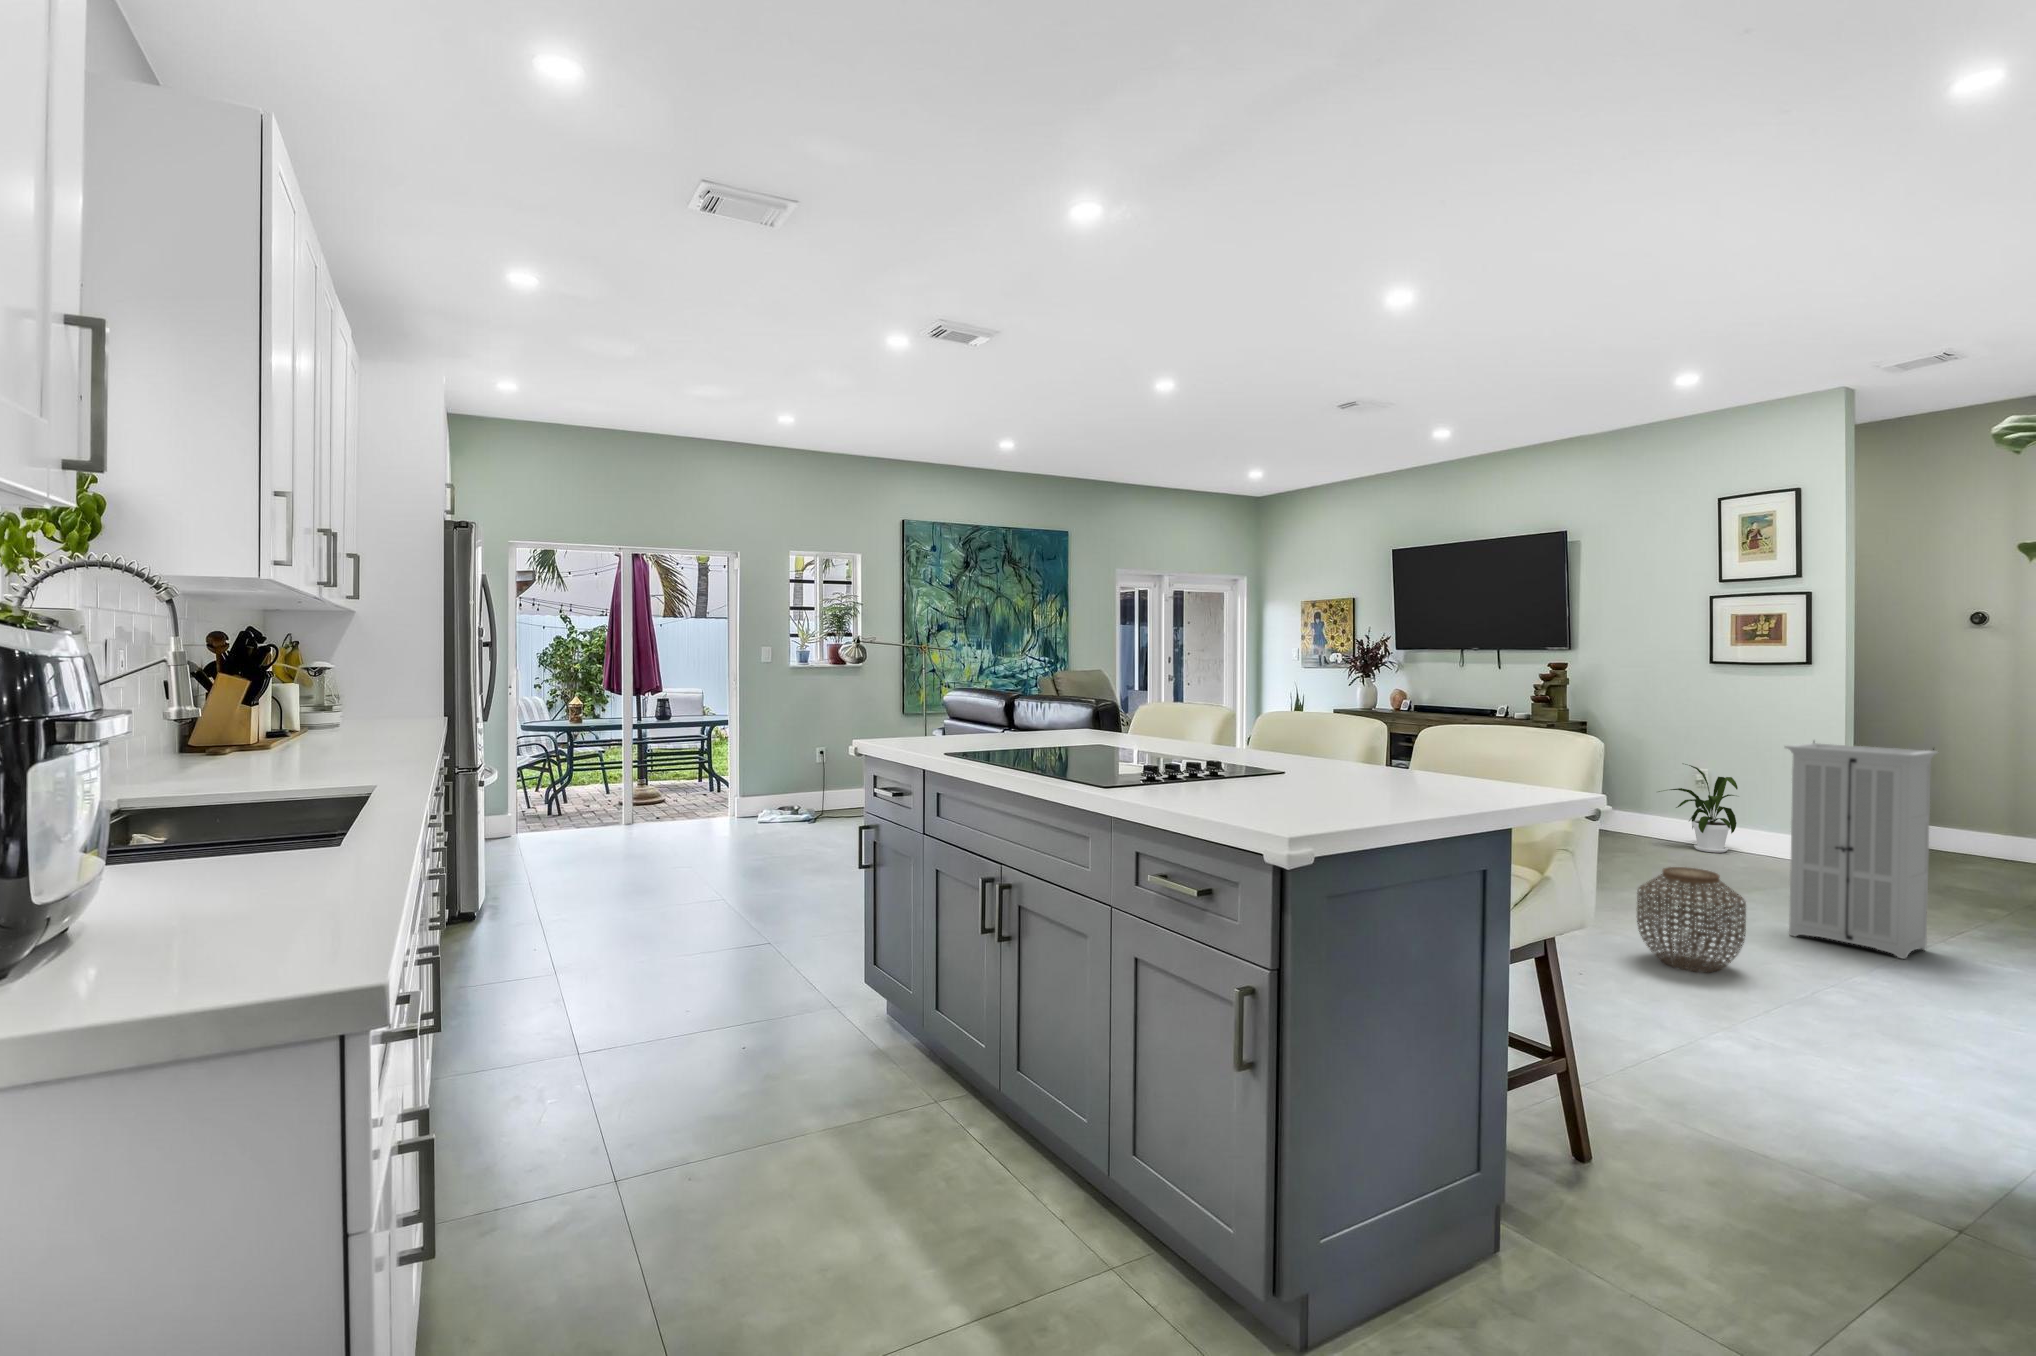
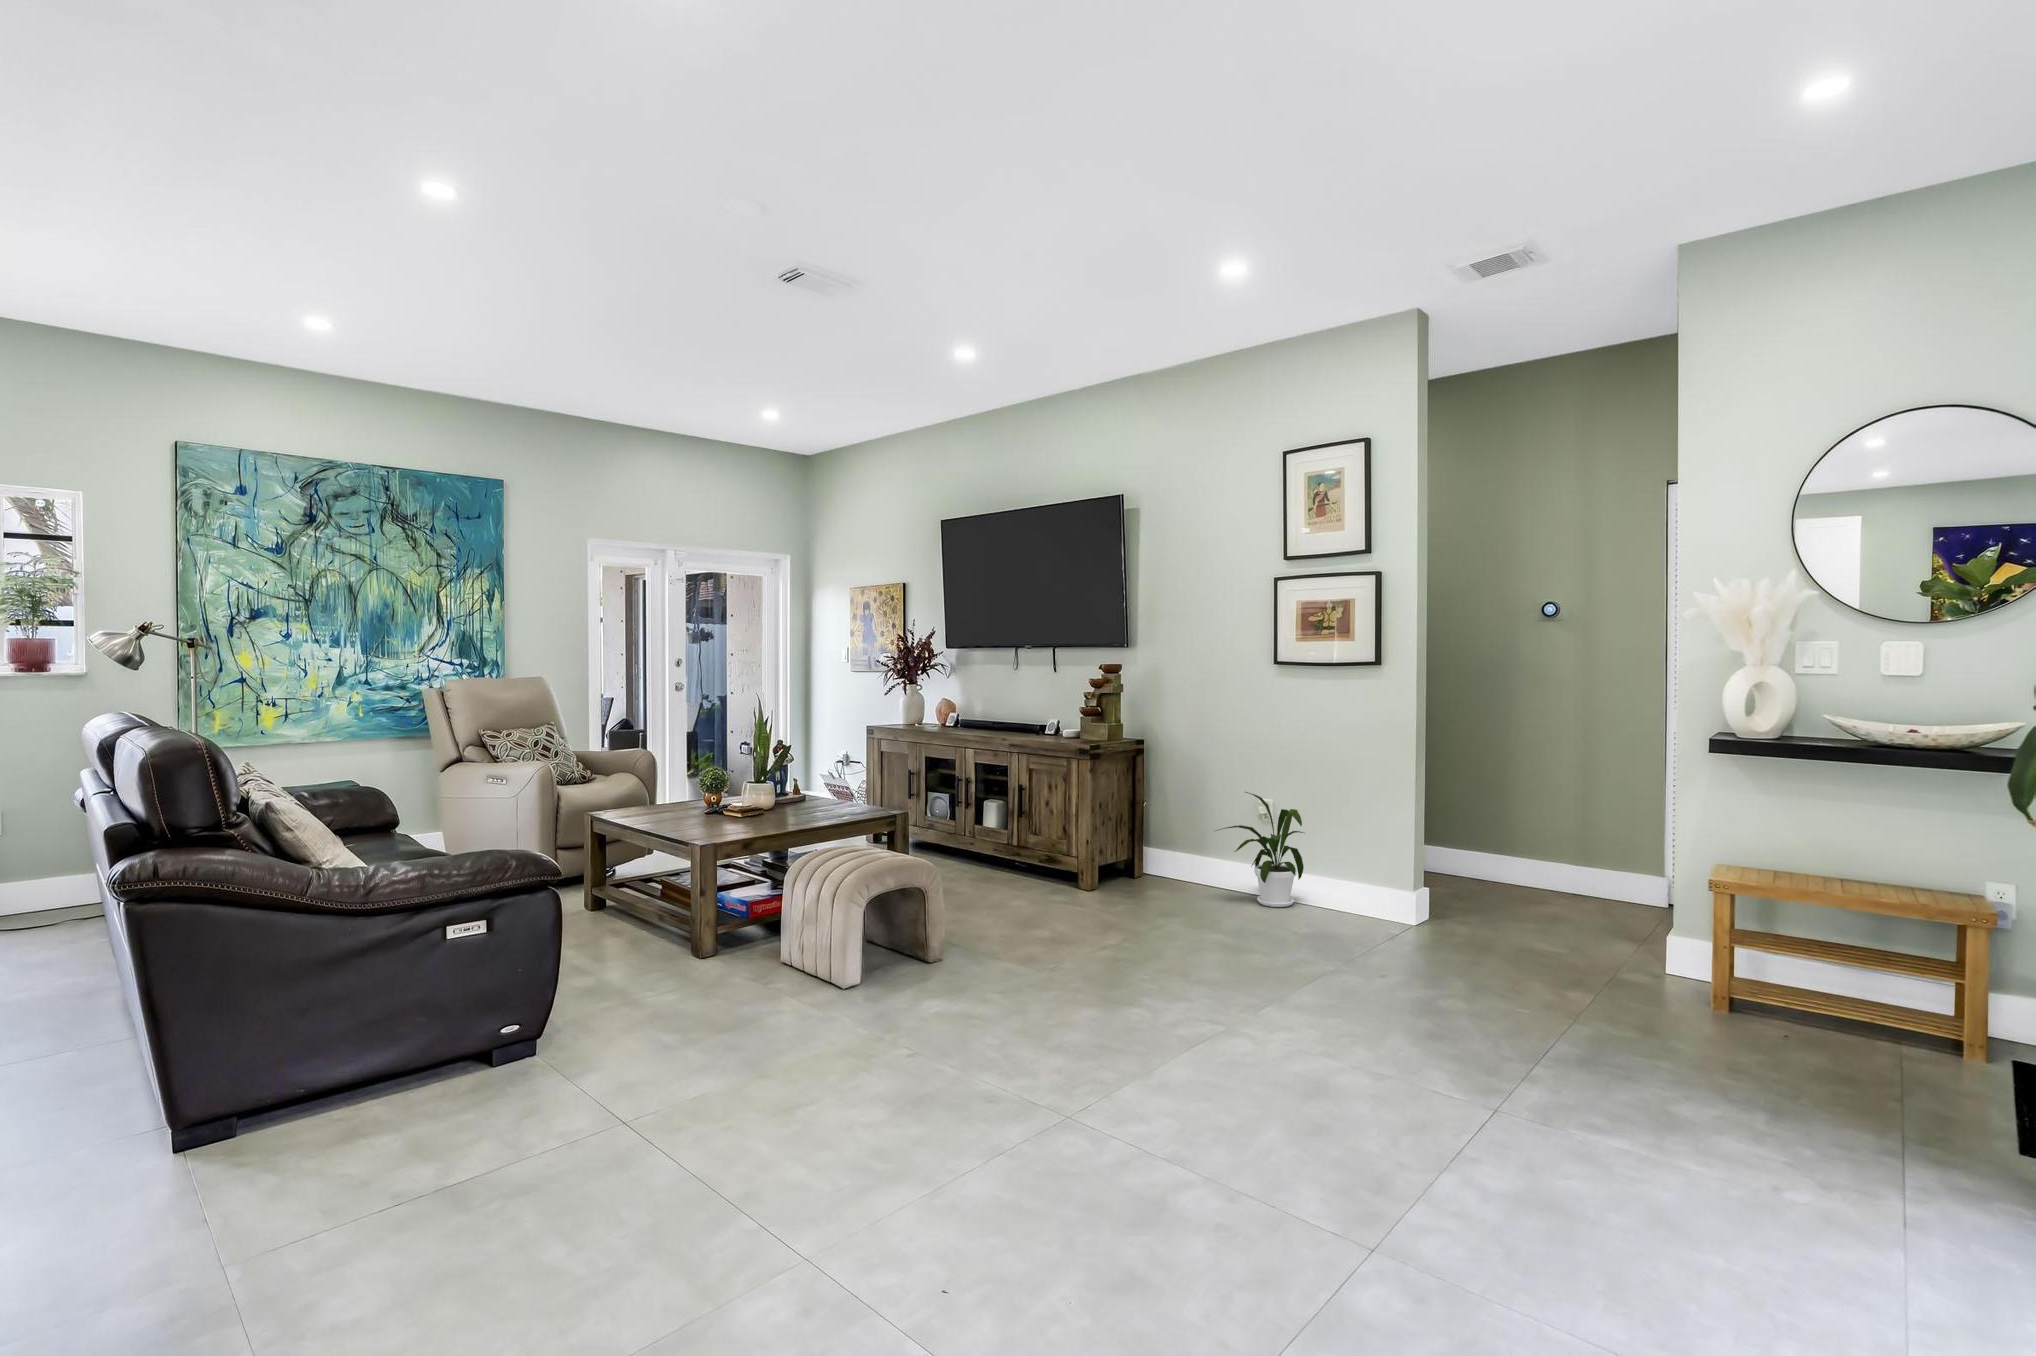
storage cabinet: present [1785,742,1938,959] -> none [1325,776,1521,1126]
woven basket: present [1637,867,1746,973] -> none [1087,1018,1250,1221]

